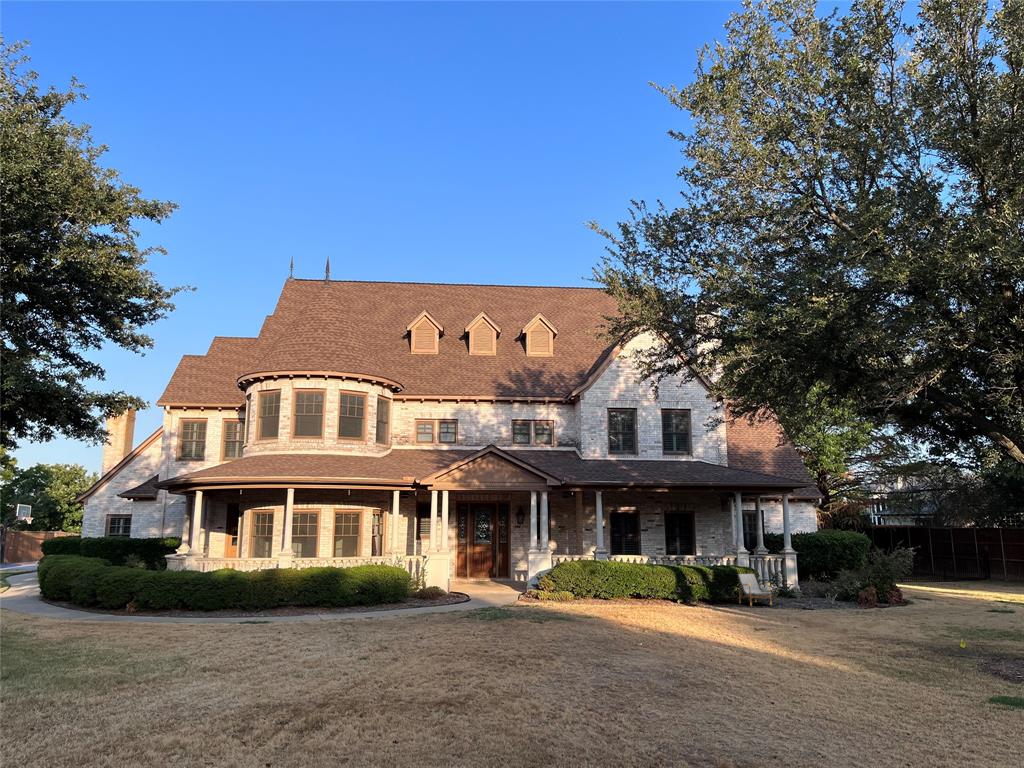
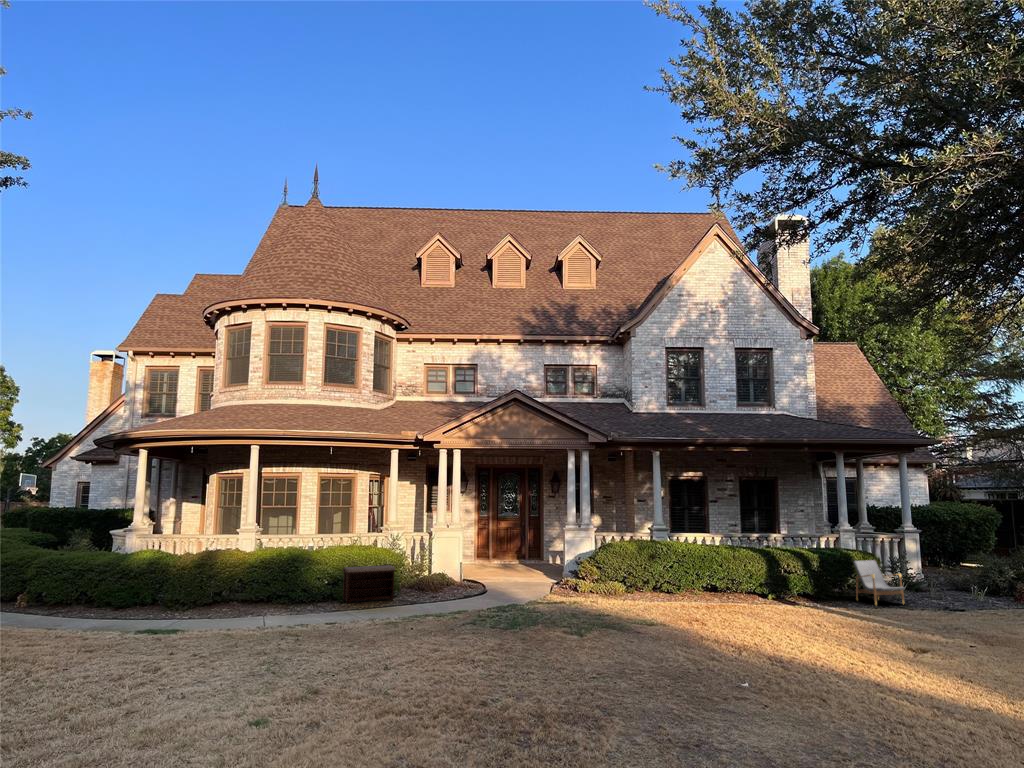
bench: none [365,579,405,607] -> present [343,565,396,604]

